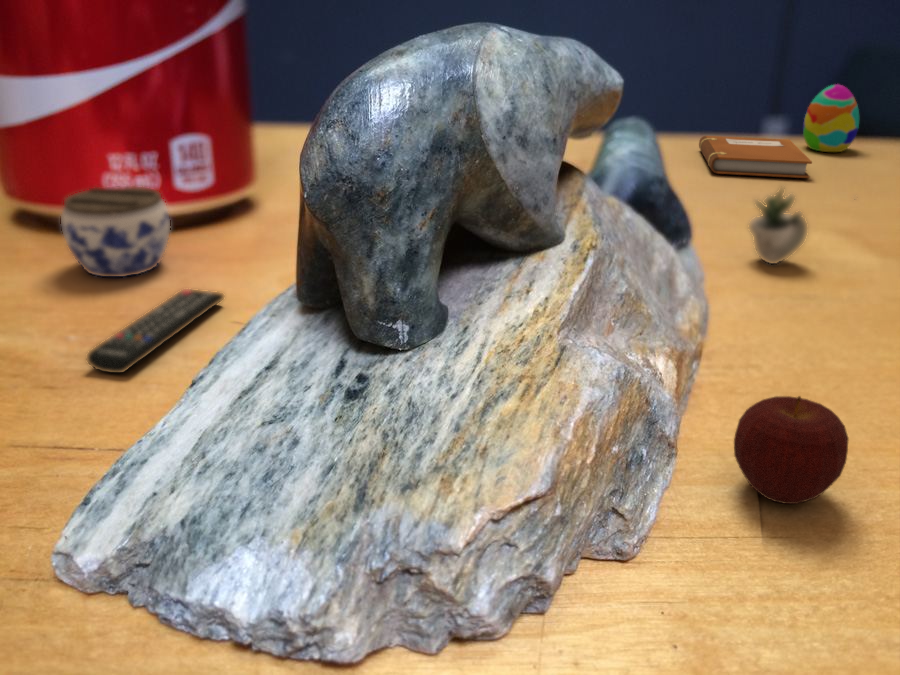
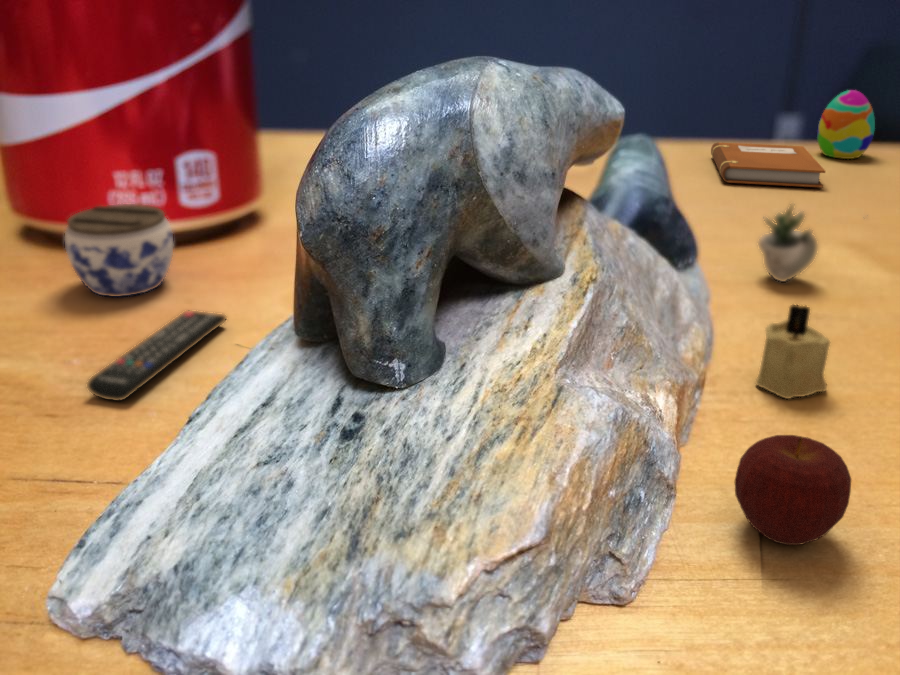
candle: none [750,277,823,371] -> present [756,305,830,399]

